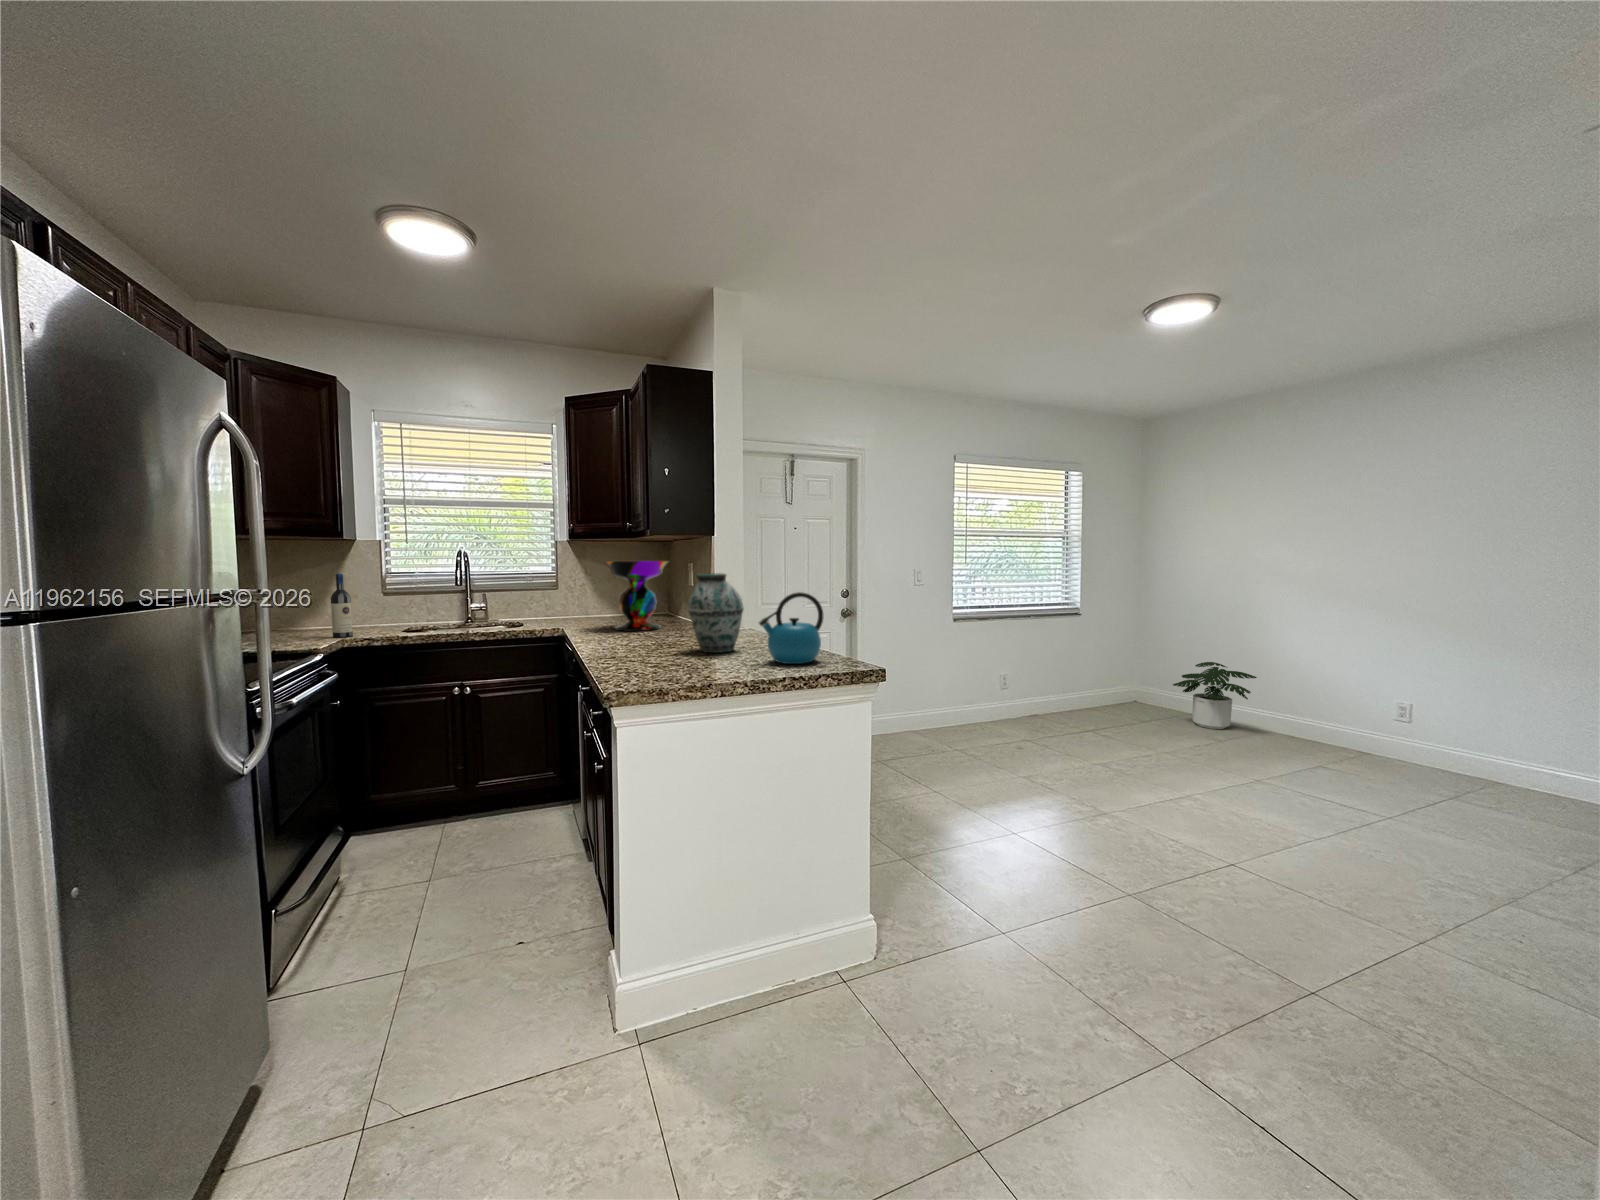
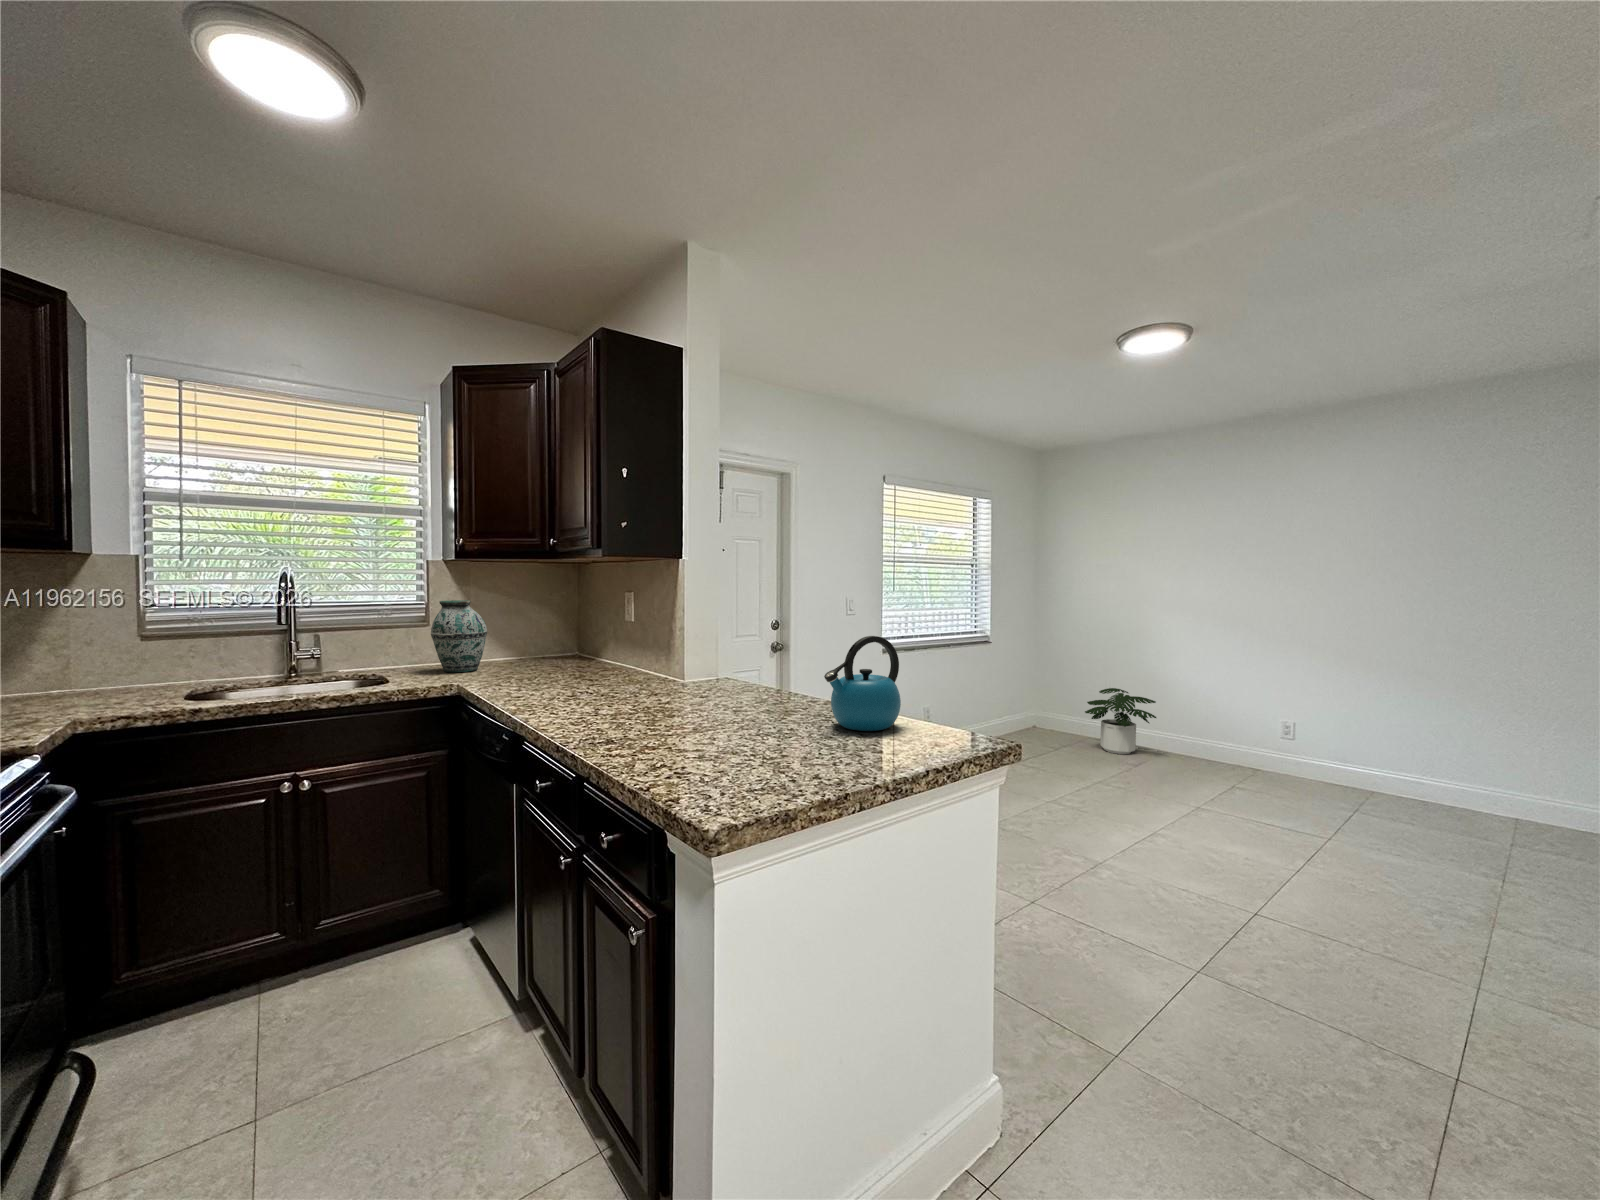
decorative bowl: present [604,561,668,631] -> none [521,590,613,685]
vase: present [688,573,744,653] -> present [431,600,488,673]
wine bottle: present [331,574,353,638] -> none [49,609,91,715]

